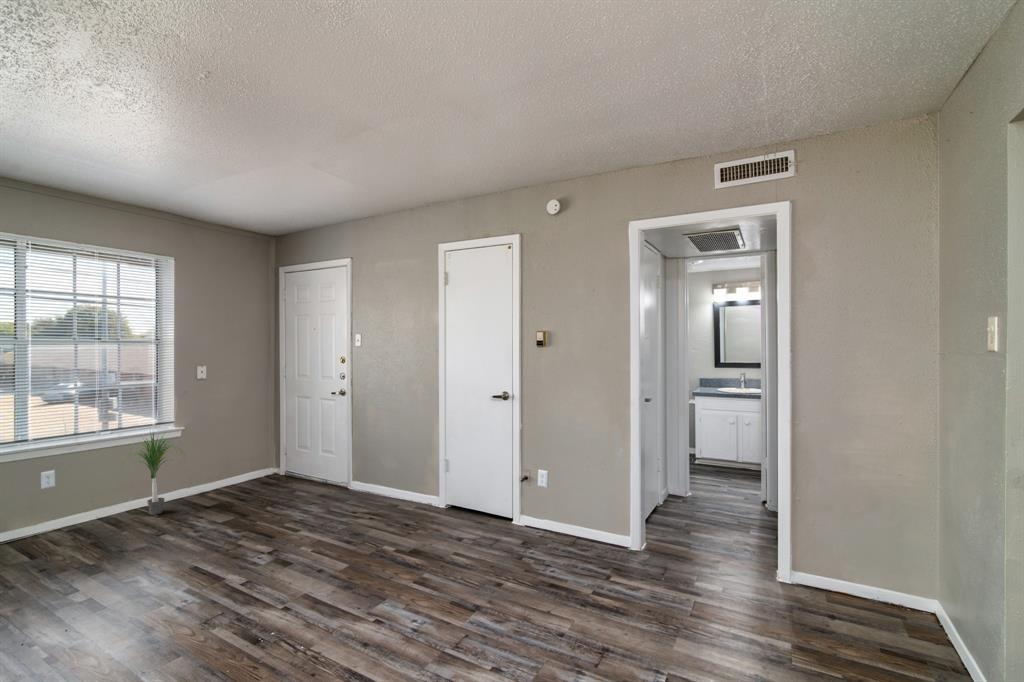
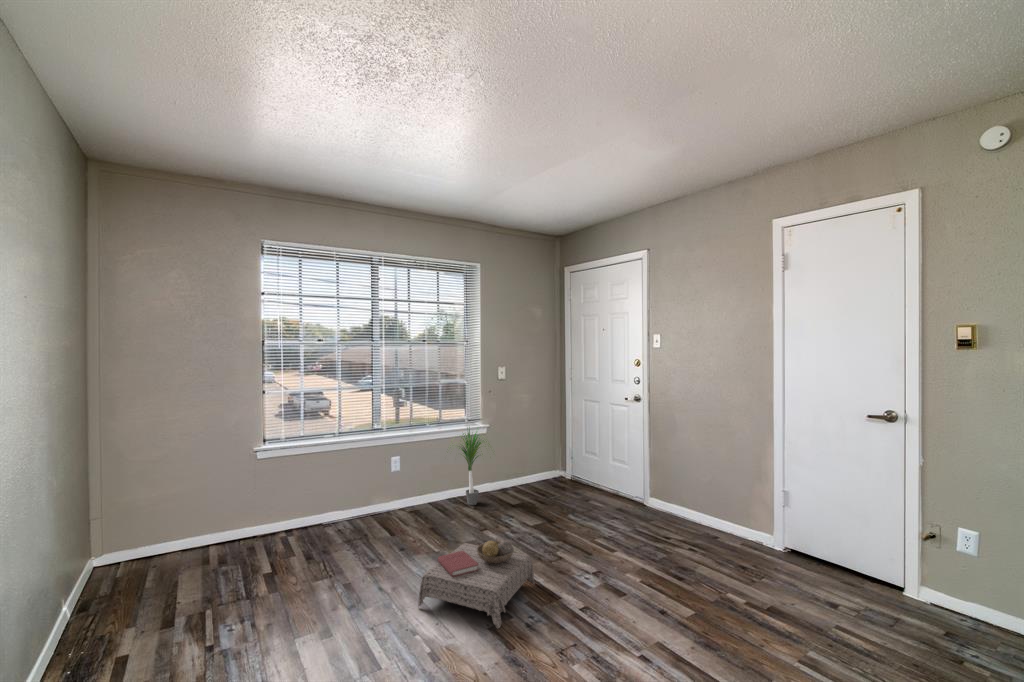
ottoman: none [46,536,201,622] -> present [418,540,534,628]

